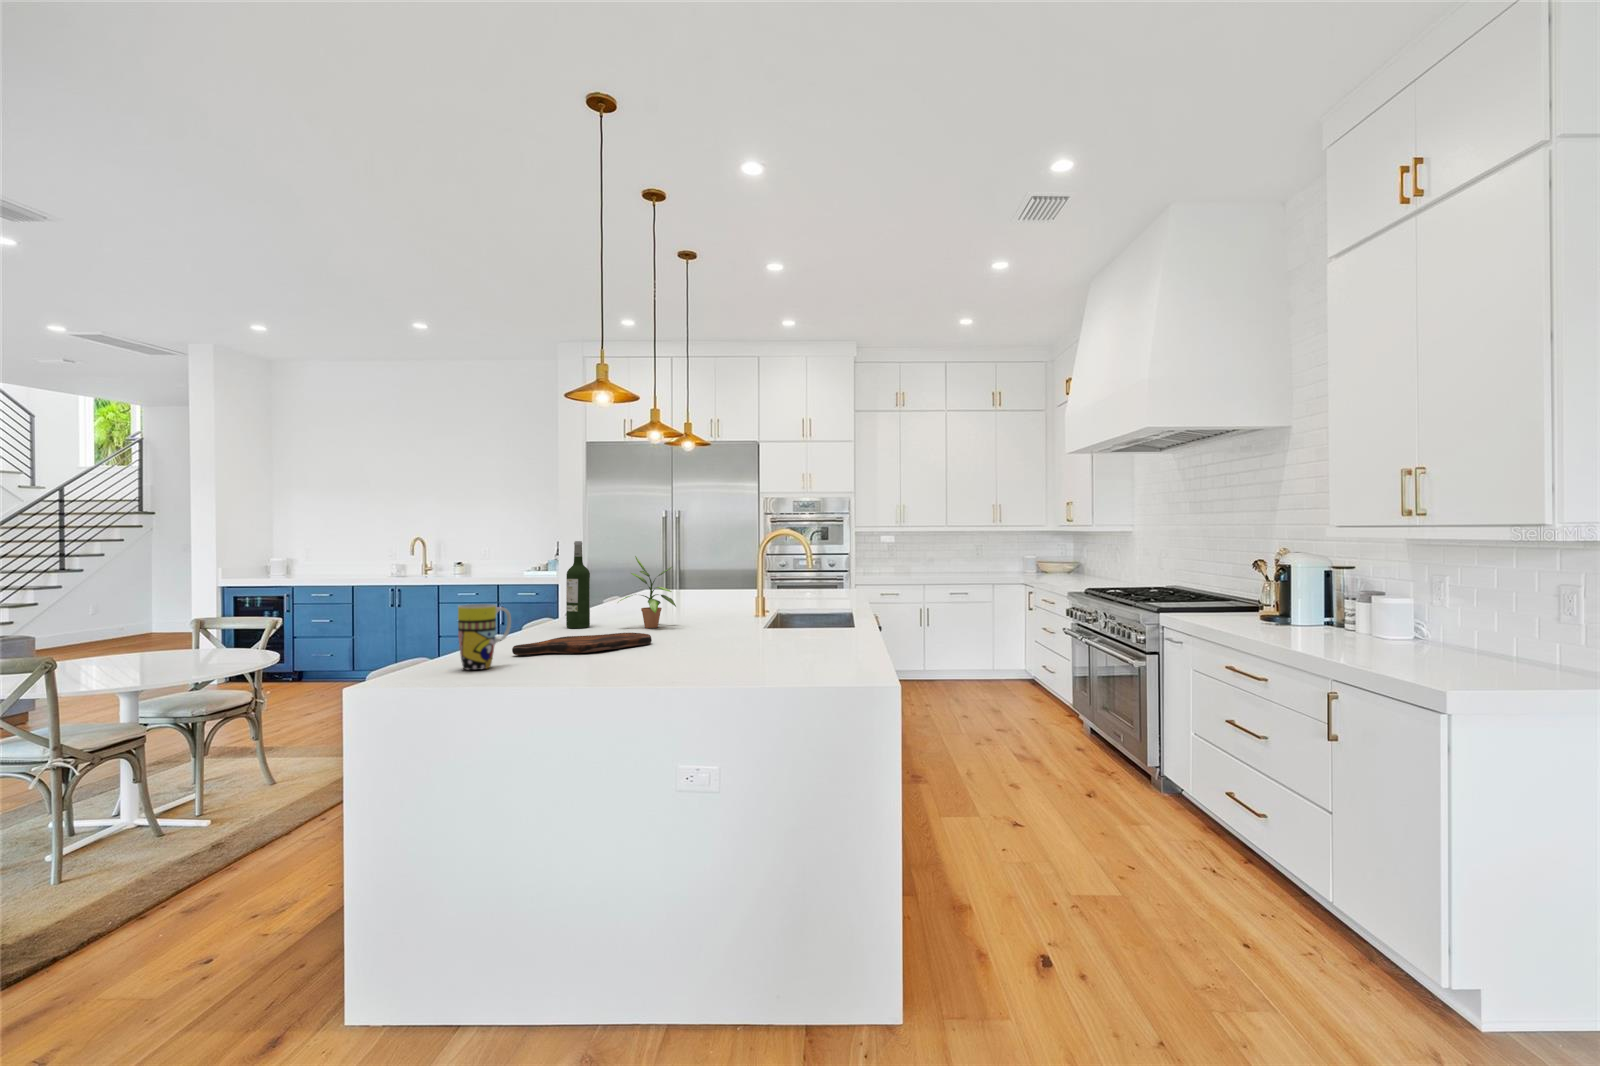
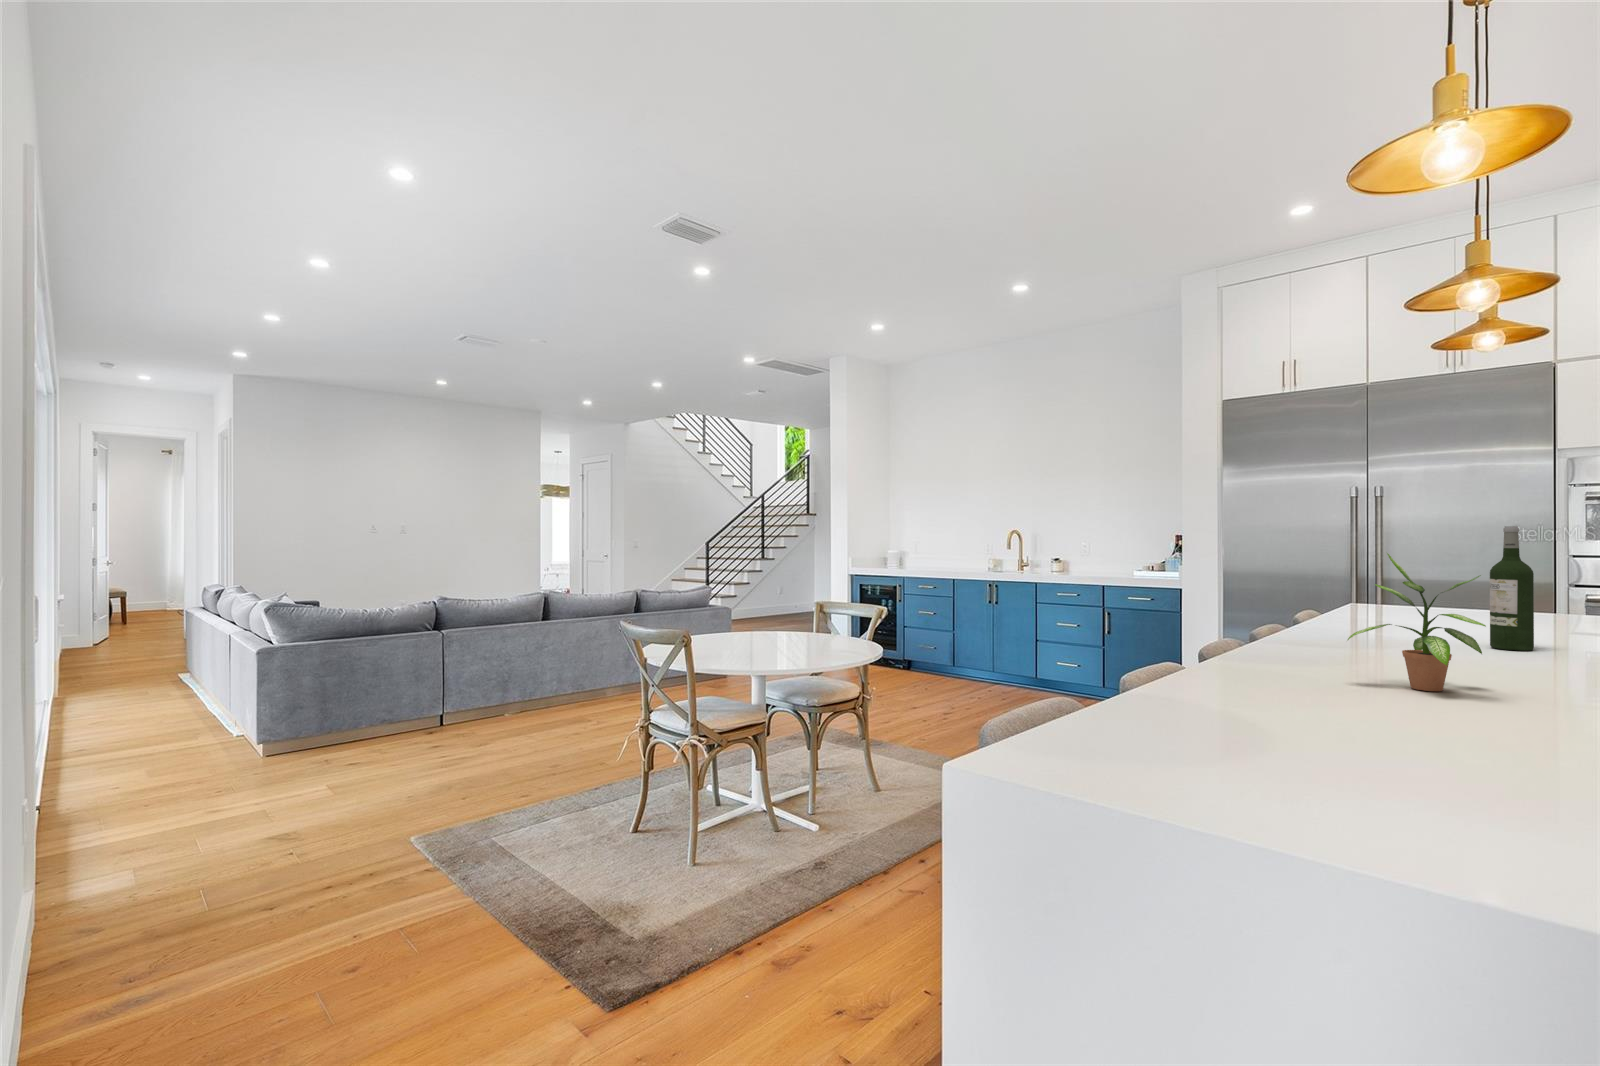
wine bottle: present [566,541,590,628] -> present [1490,526,1534,651]
mug: present [458,604,511,670] -> none [1080,638,1183,771]
cutting board: present [512,633,652,655] -> none [1175,704,1486,752]

